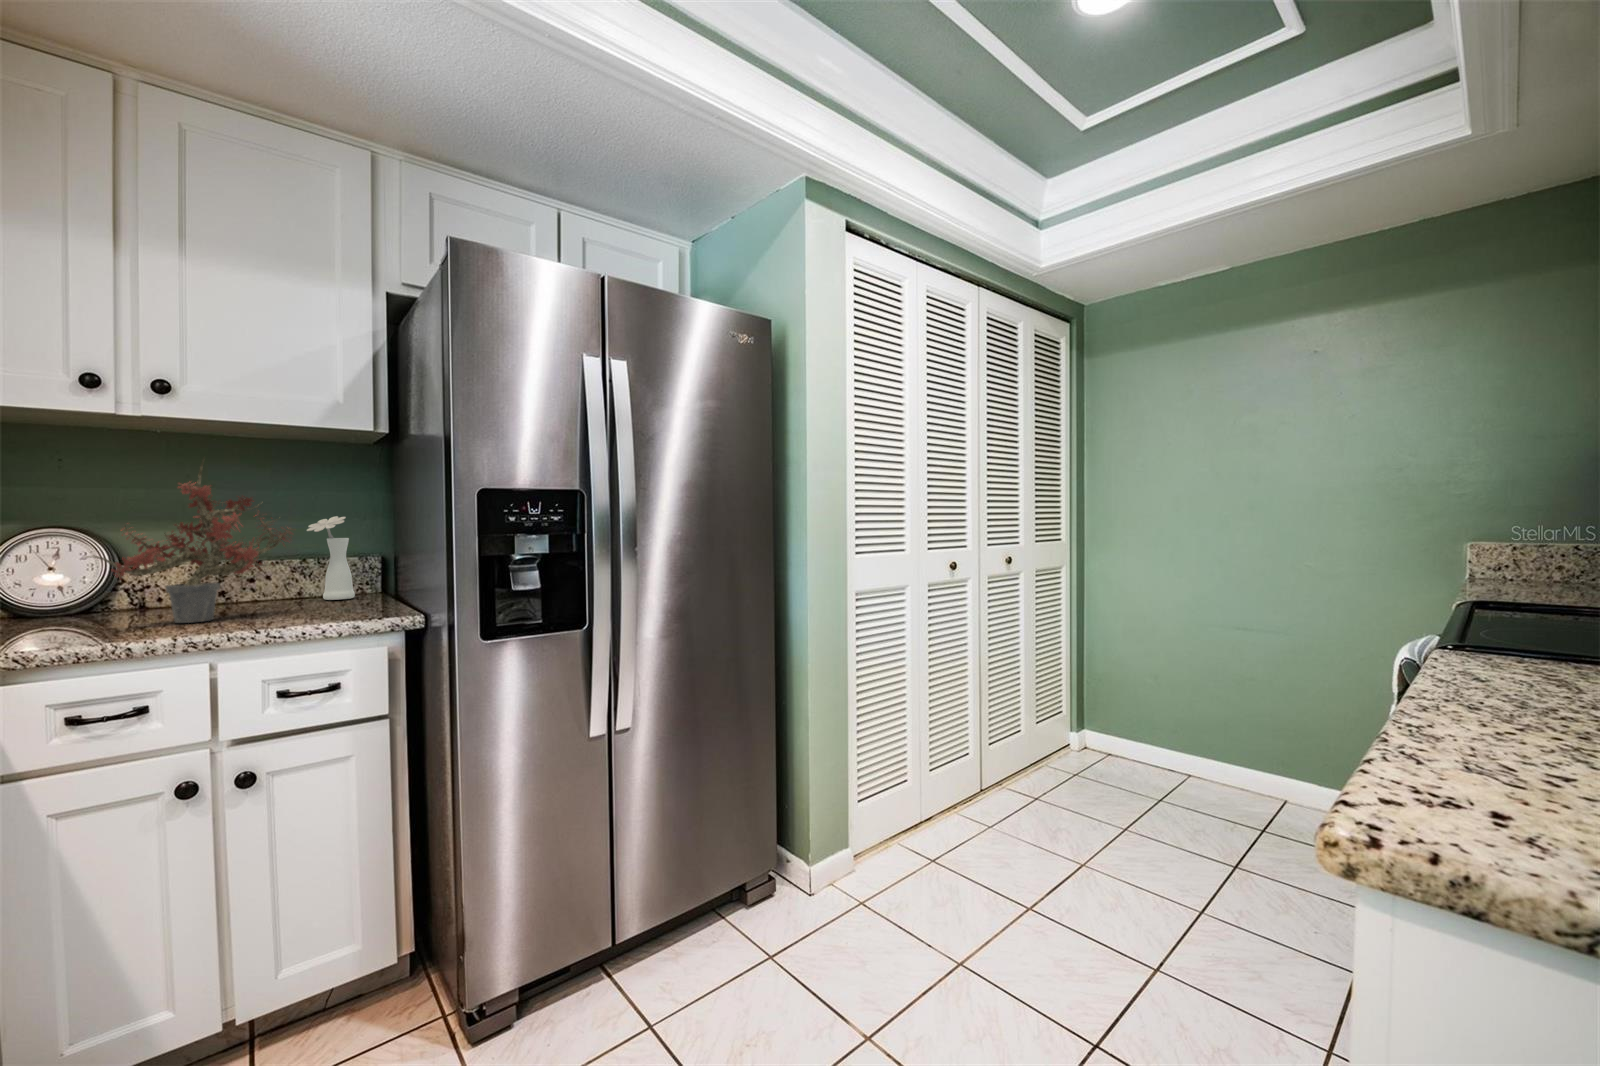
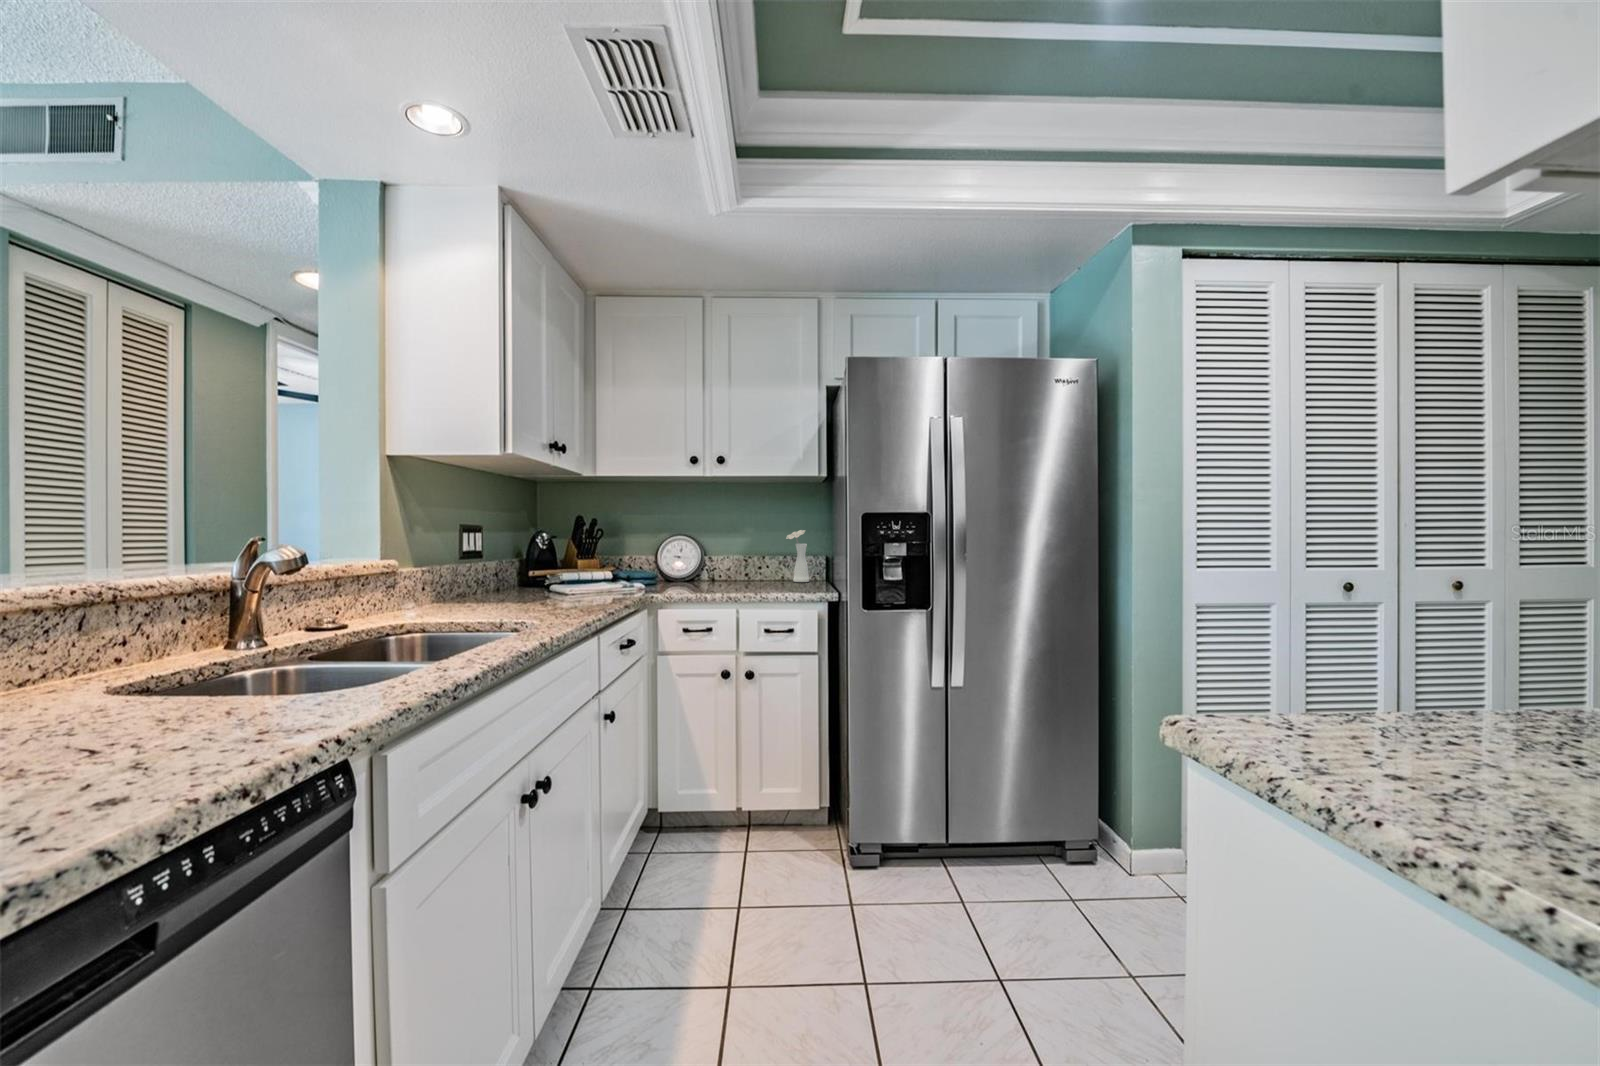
potted plant: present [87,458,292,623] -> none [692,497,779,588]

